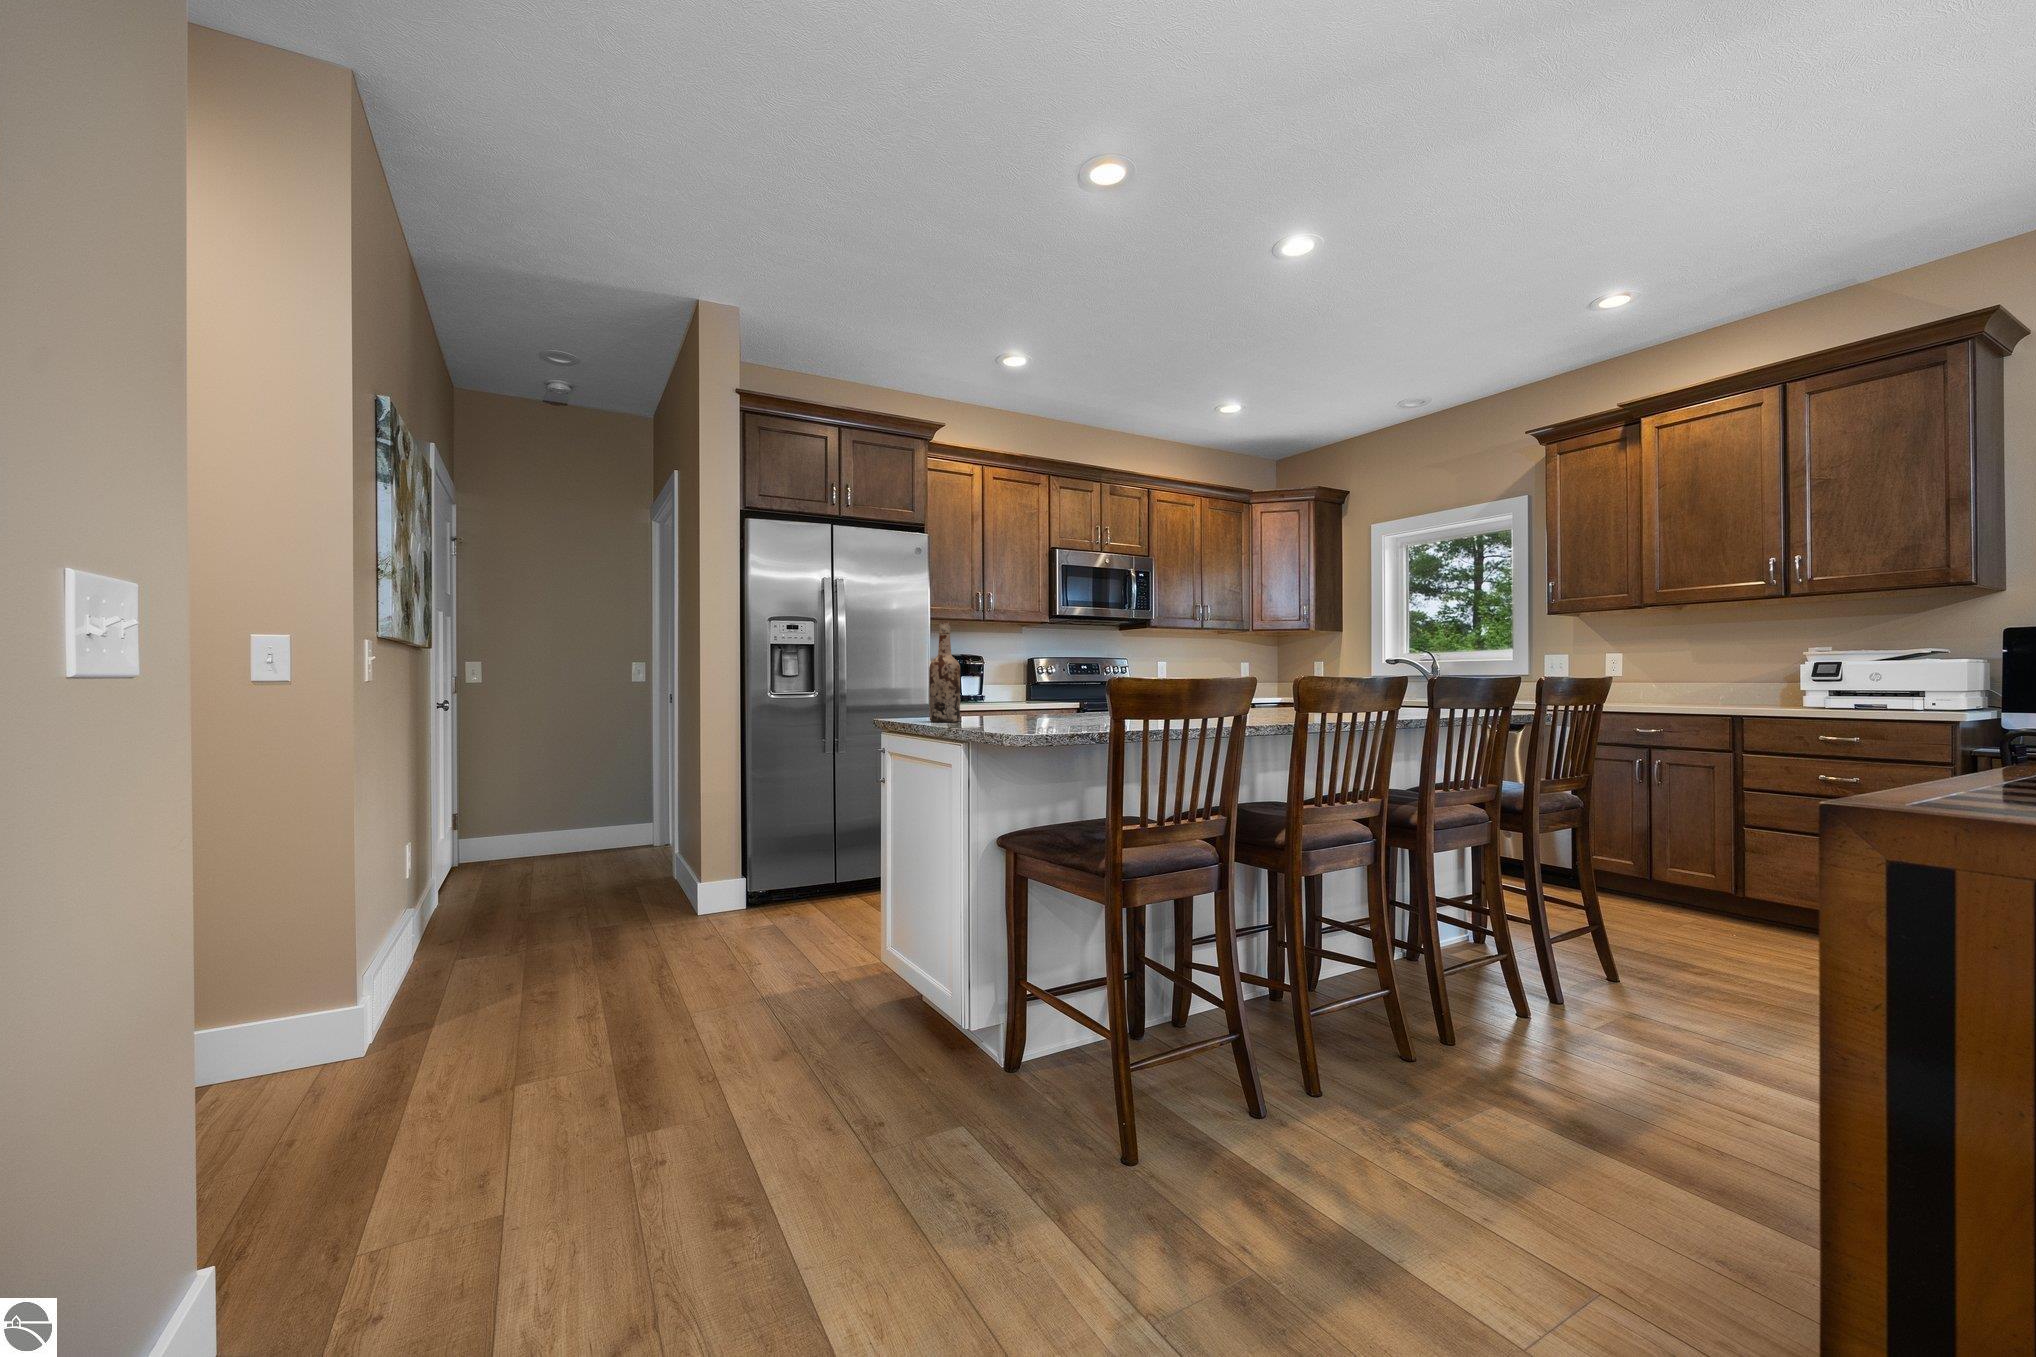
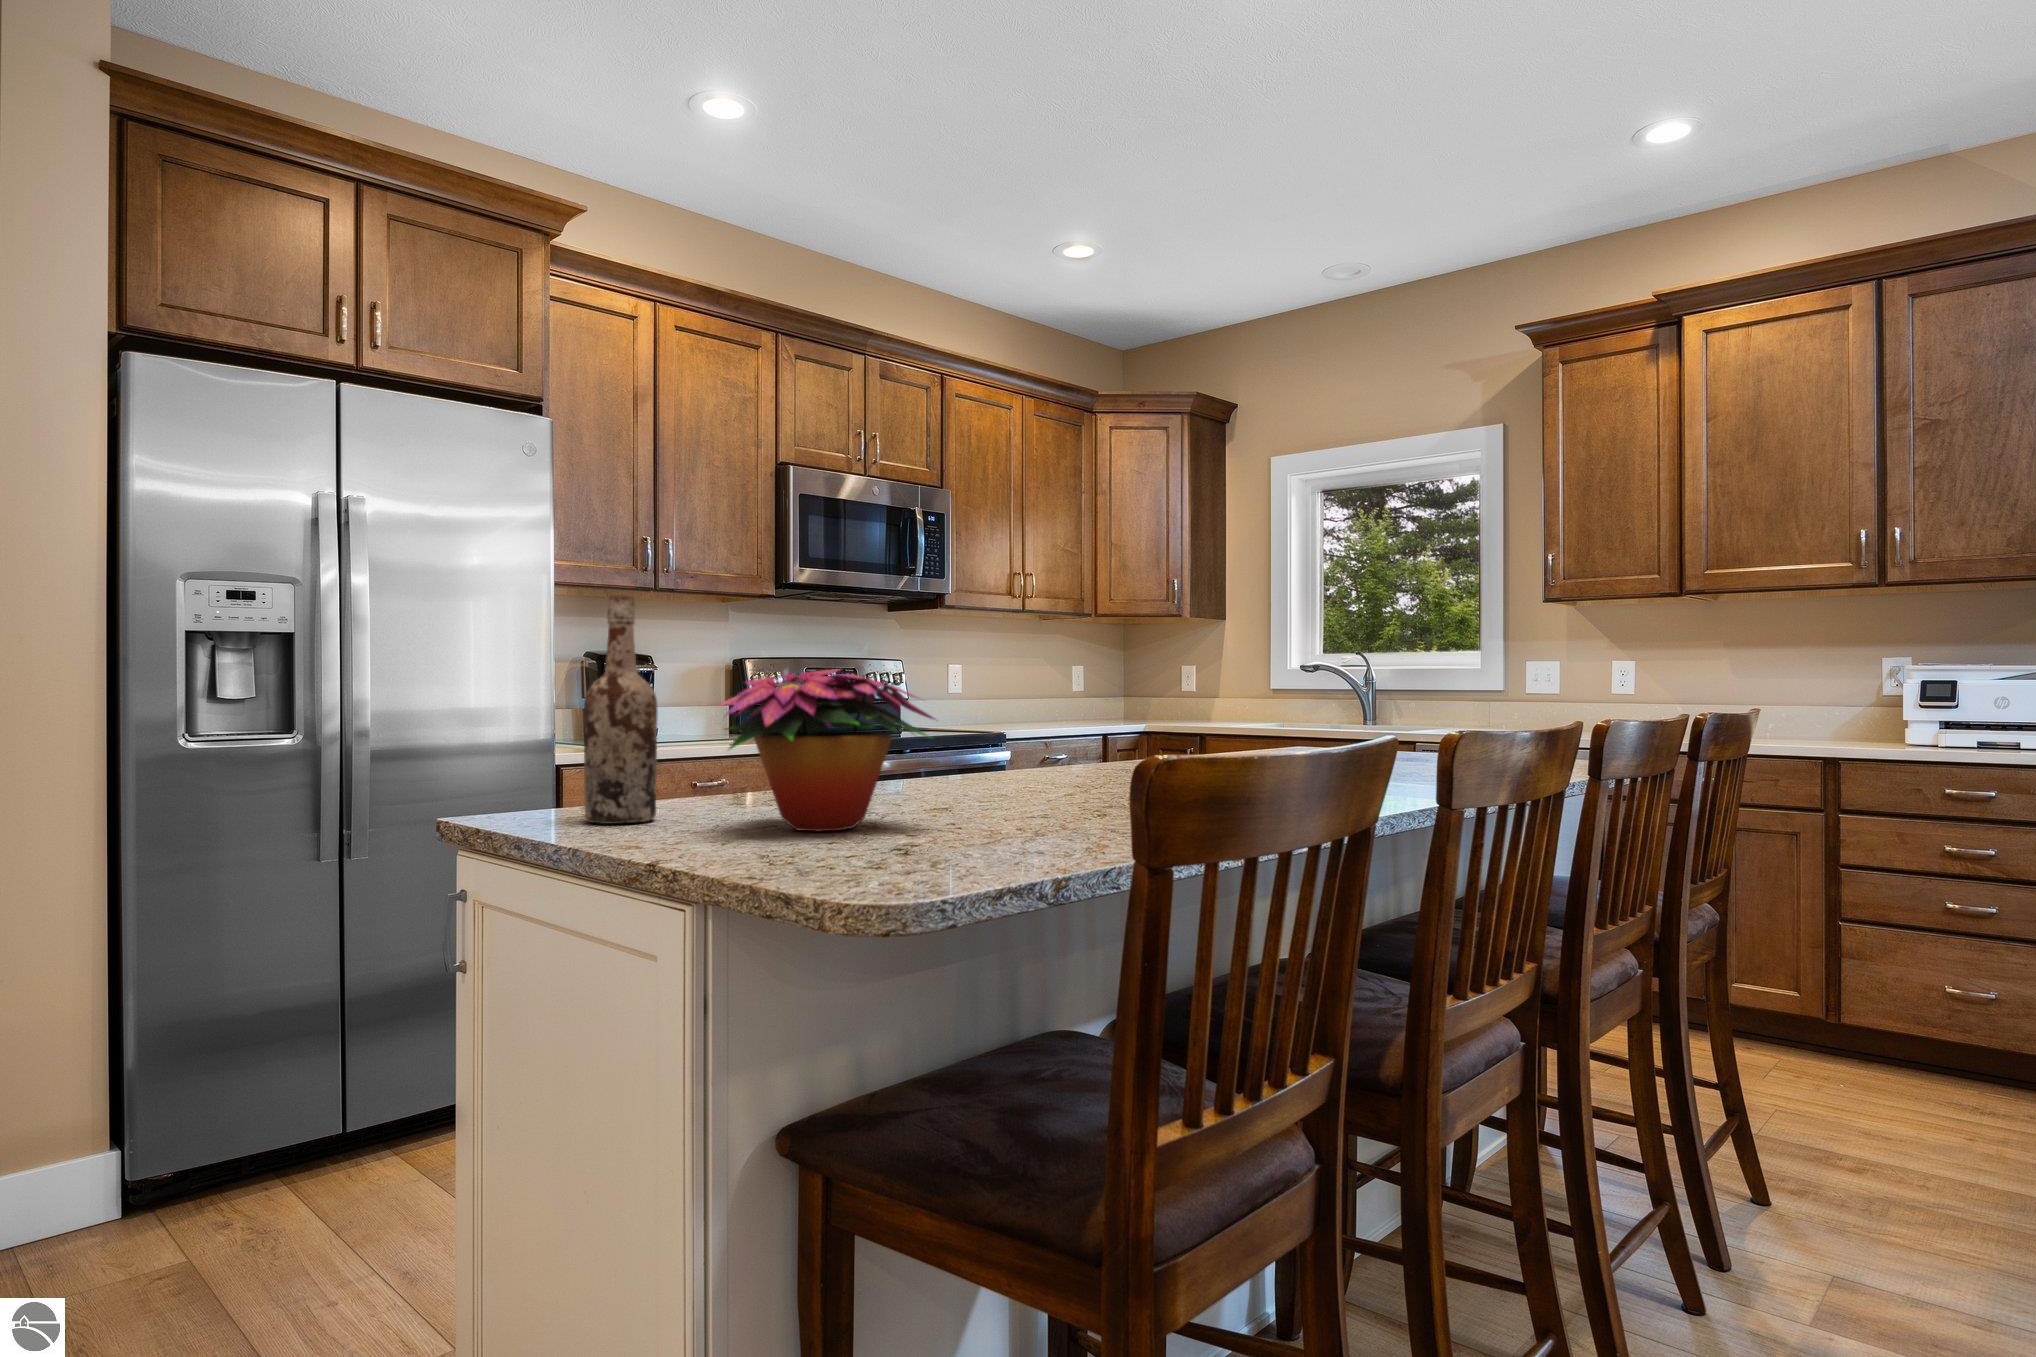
flower arrangement: none [978,652,1084,725] -> present [719,669,934,831]

